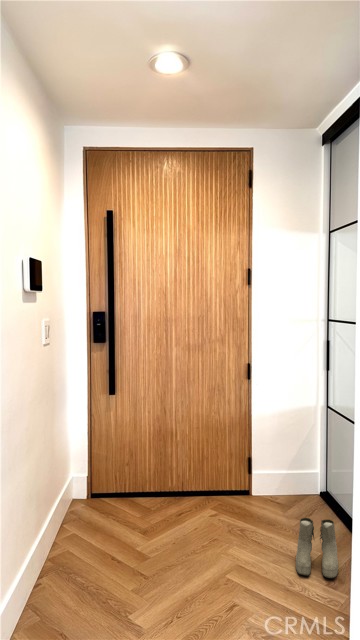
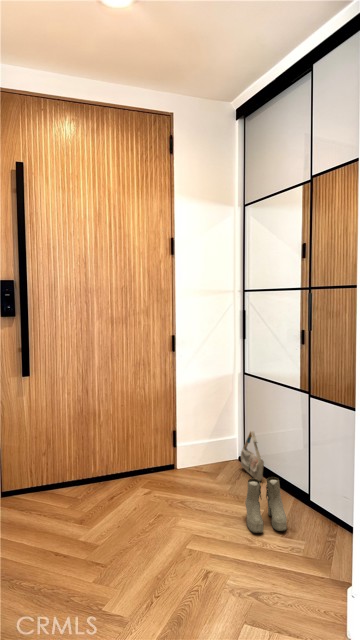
bag: none [318,467,337,520] -> present [241,431,264,480]

